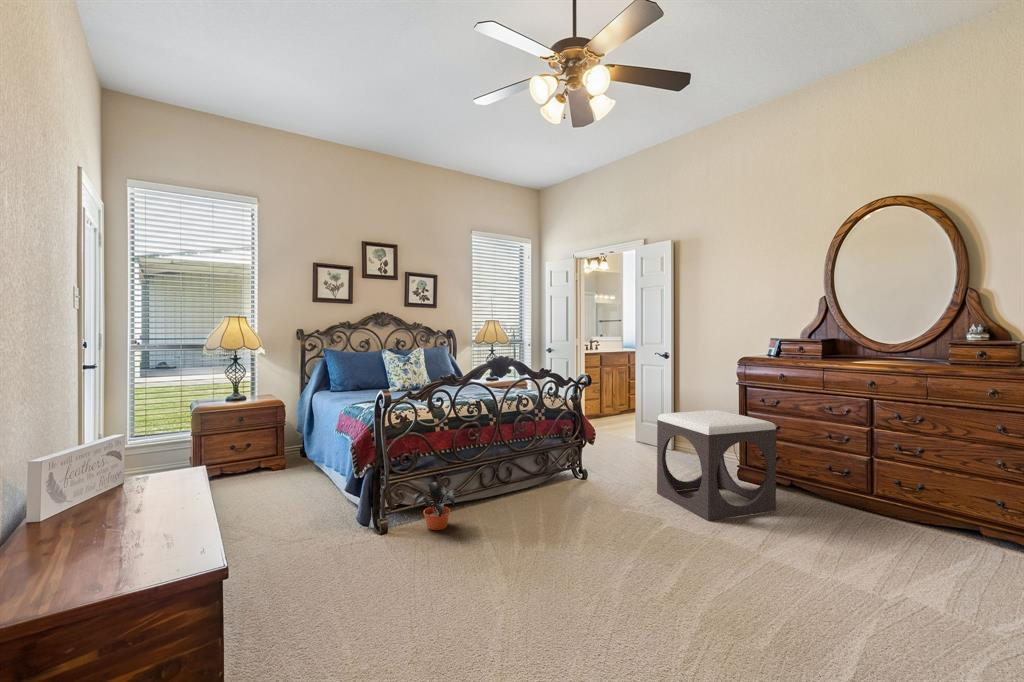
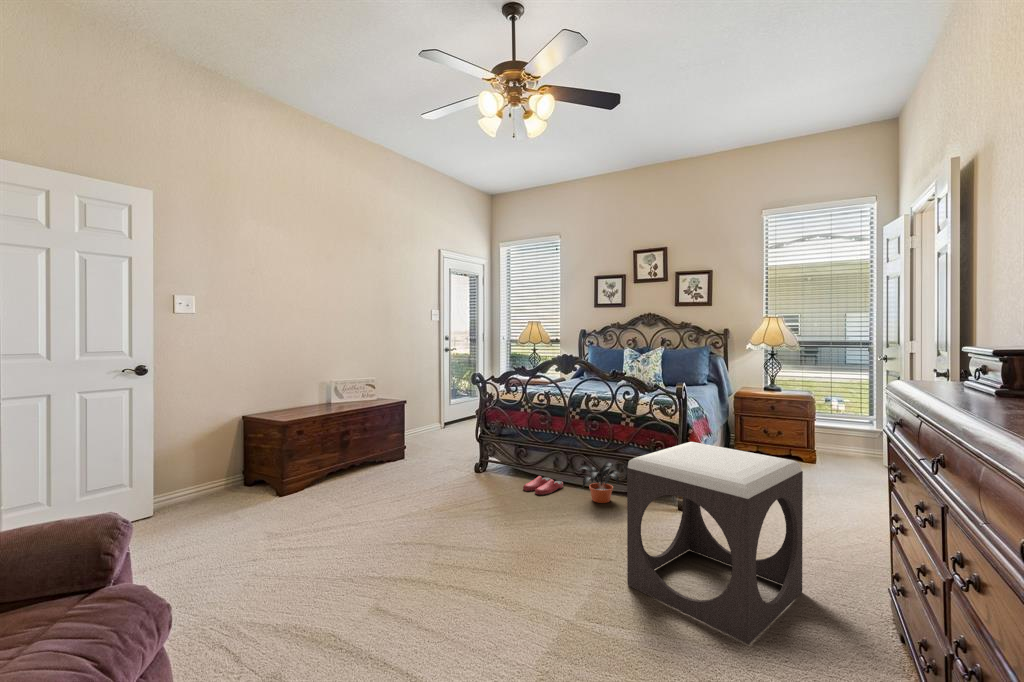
potted plant: present [412,482,463,530] -> present [578,462,621,503]
slippers: none [473,494,511,516] -> present [523,476,563,495]

